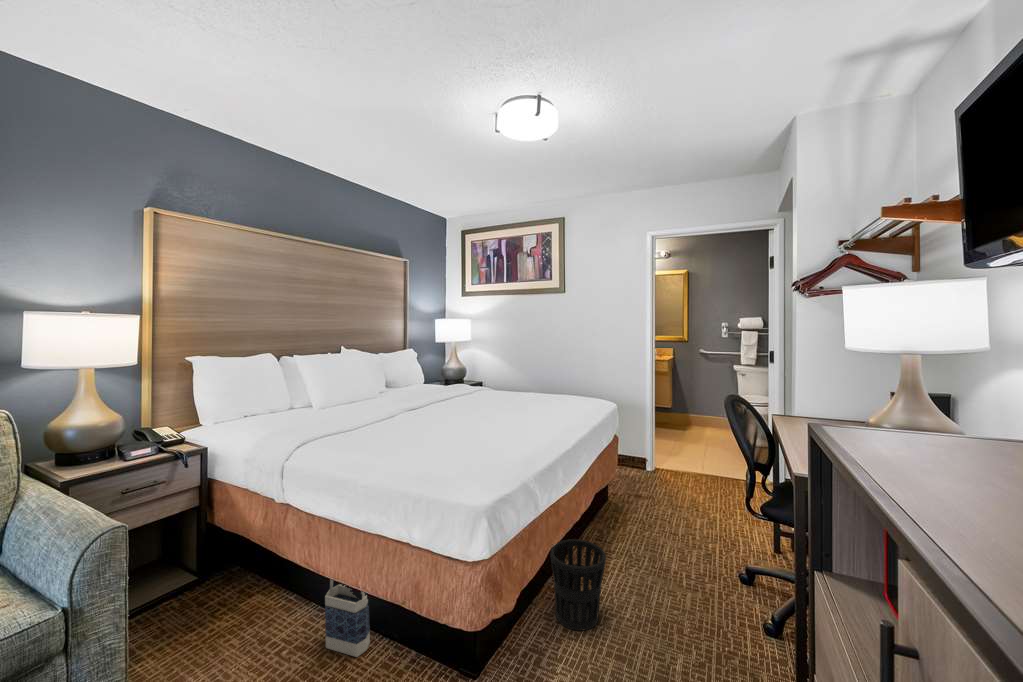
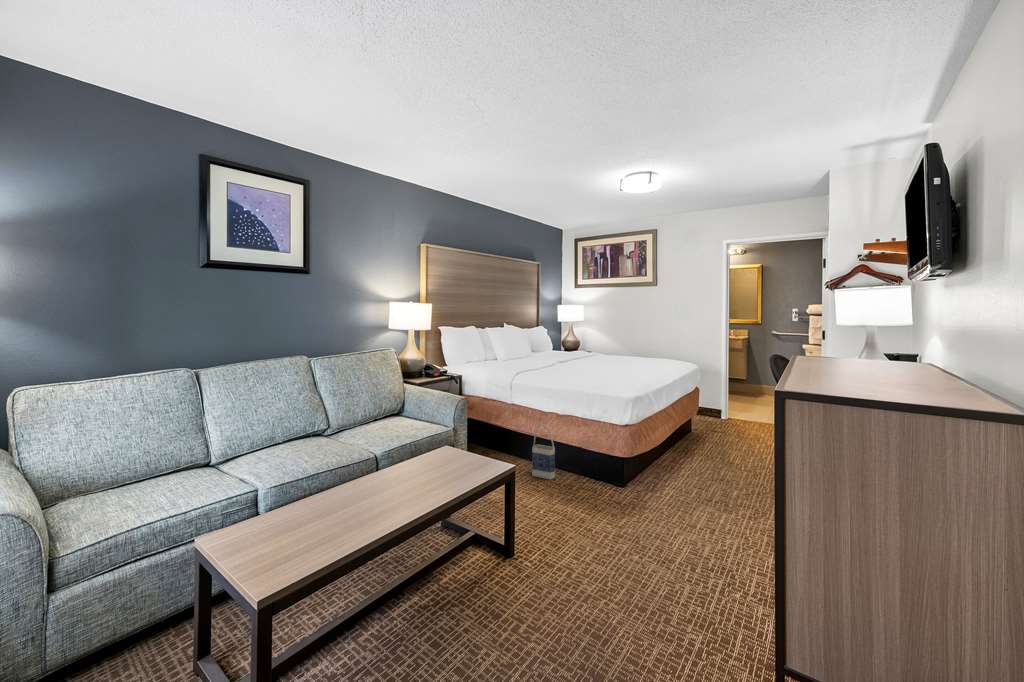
wastebasket: present [550,539,606,631] -> none [657,433,692,480]

